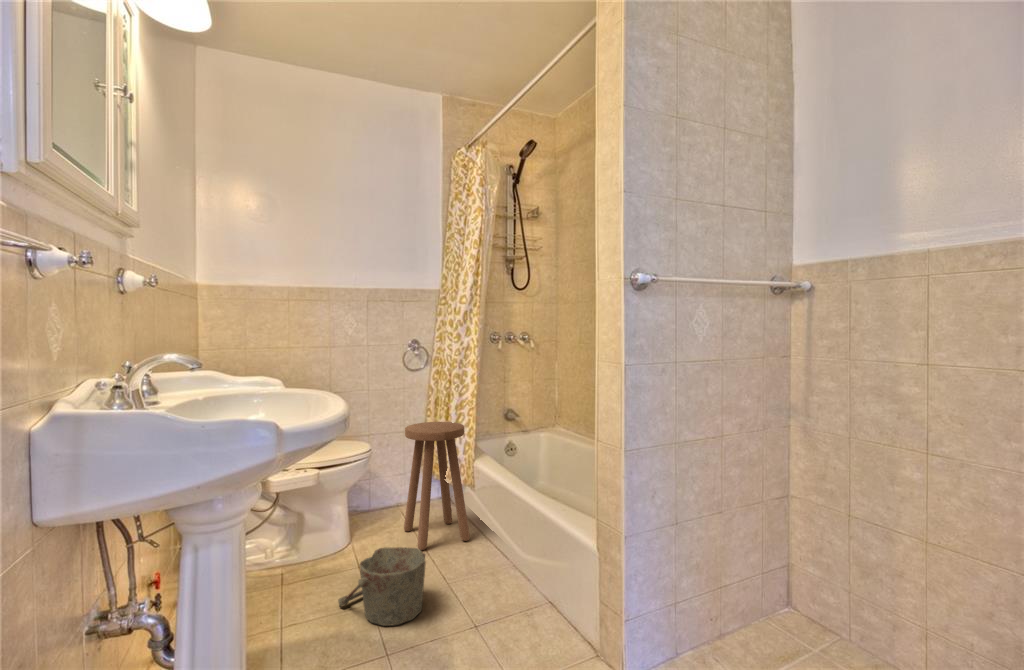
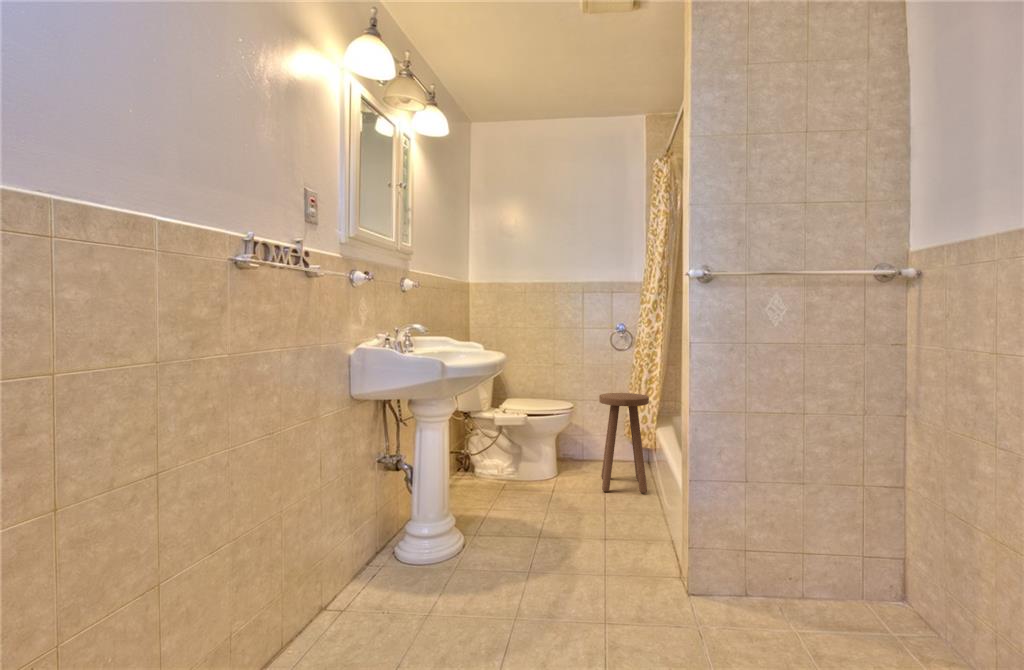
bucket: present [338,547,426,626] -> none [527,474,586,525]

